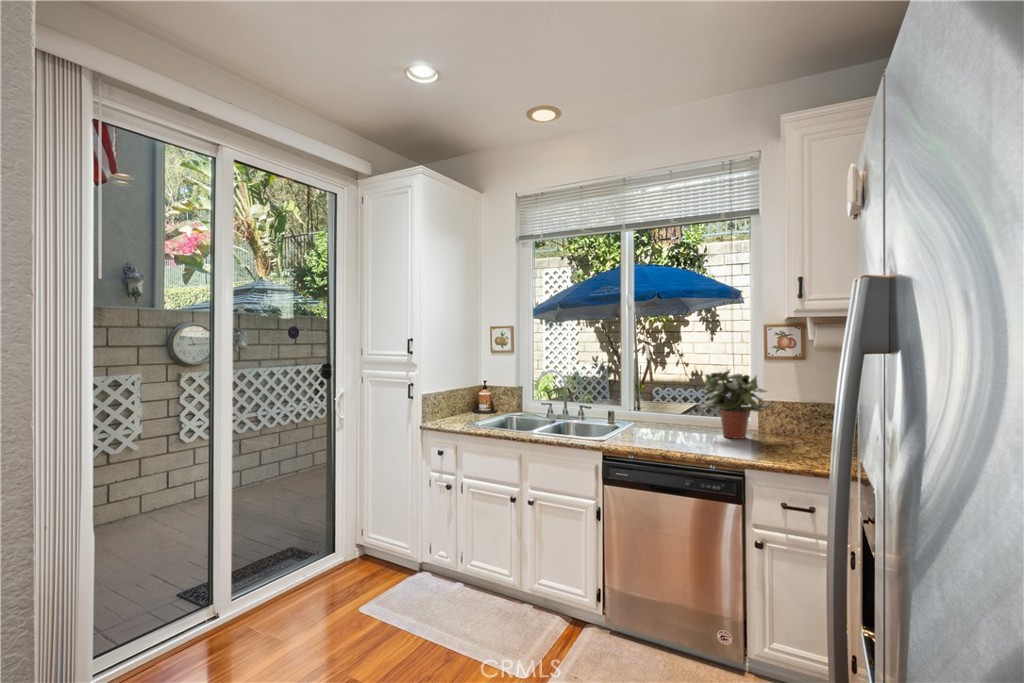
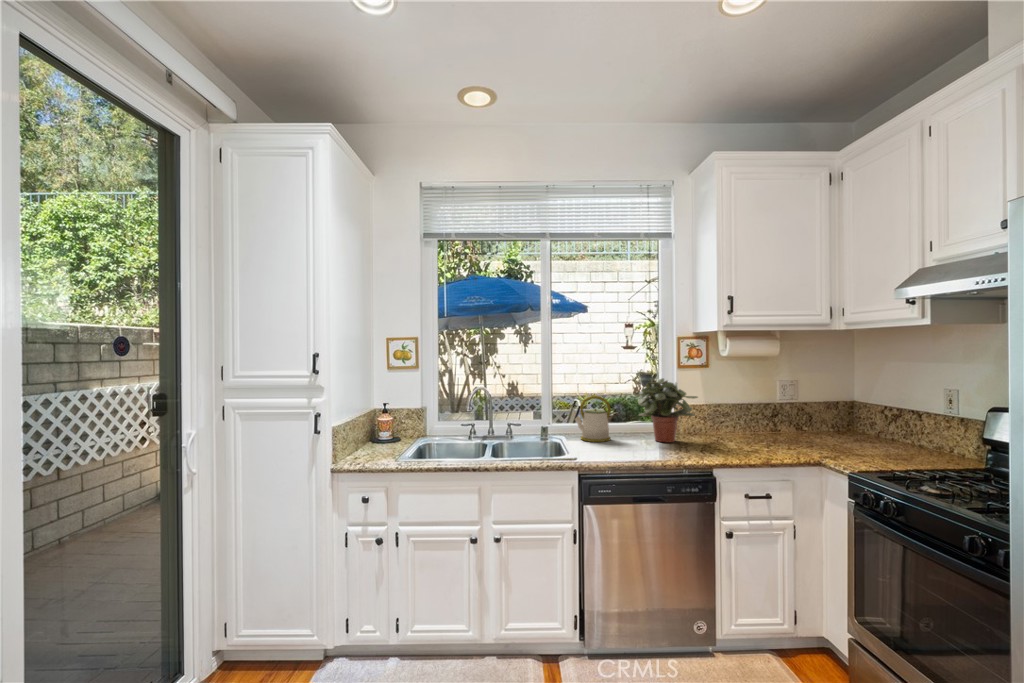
kettle: none [644,384,680,431] -> present [575,396,611,442]

